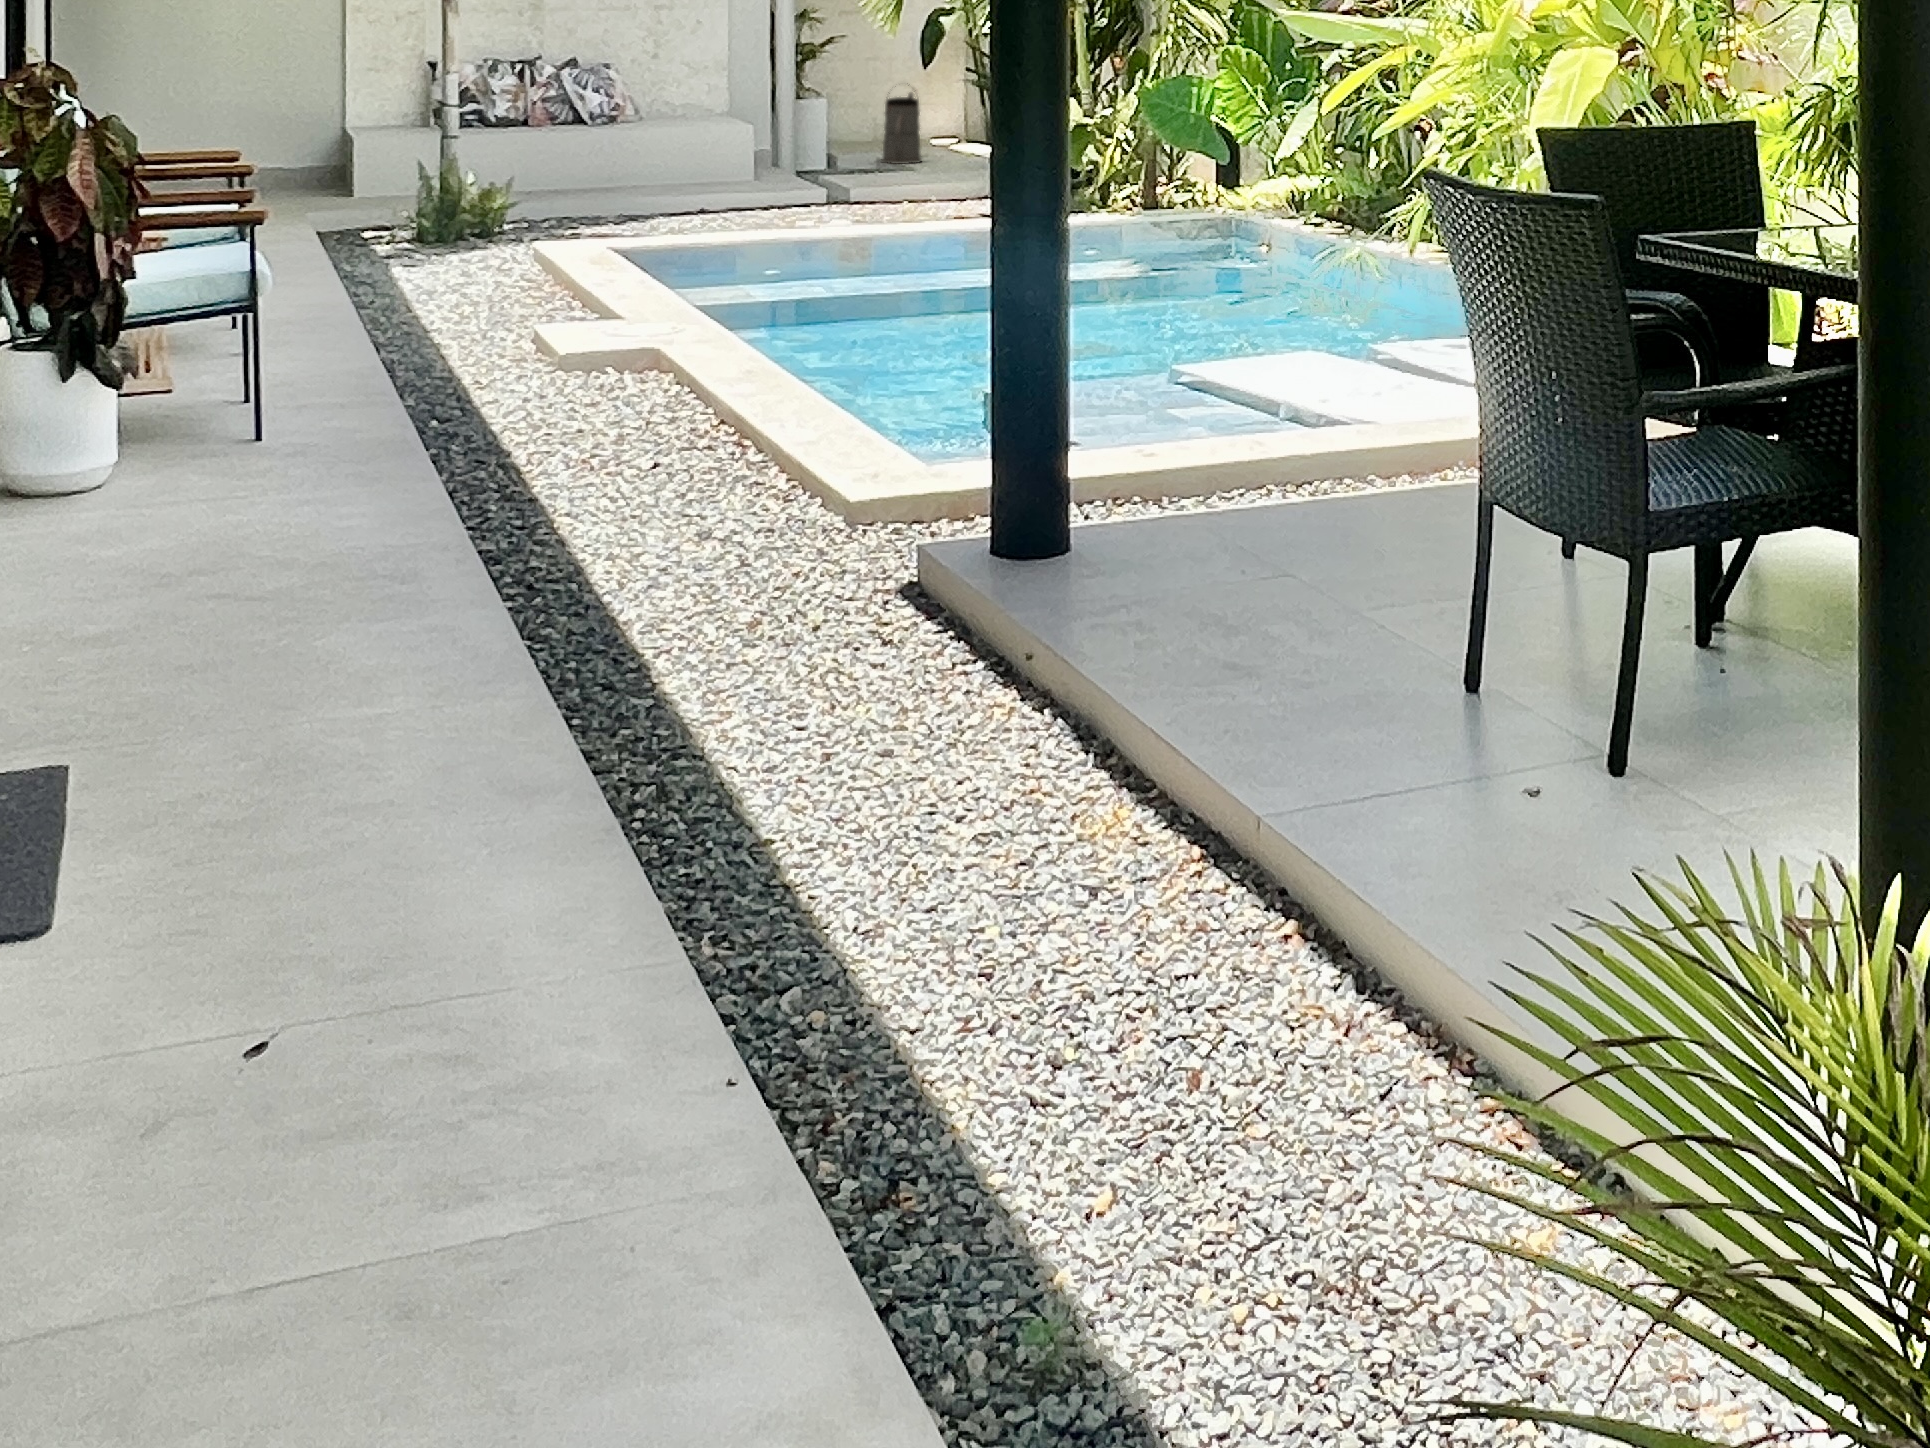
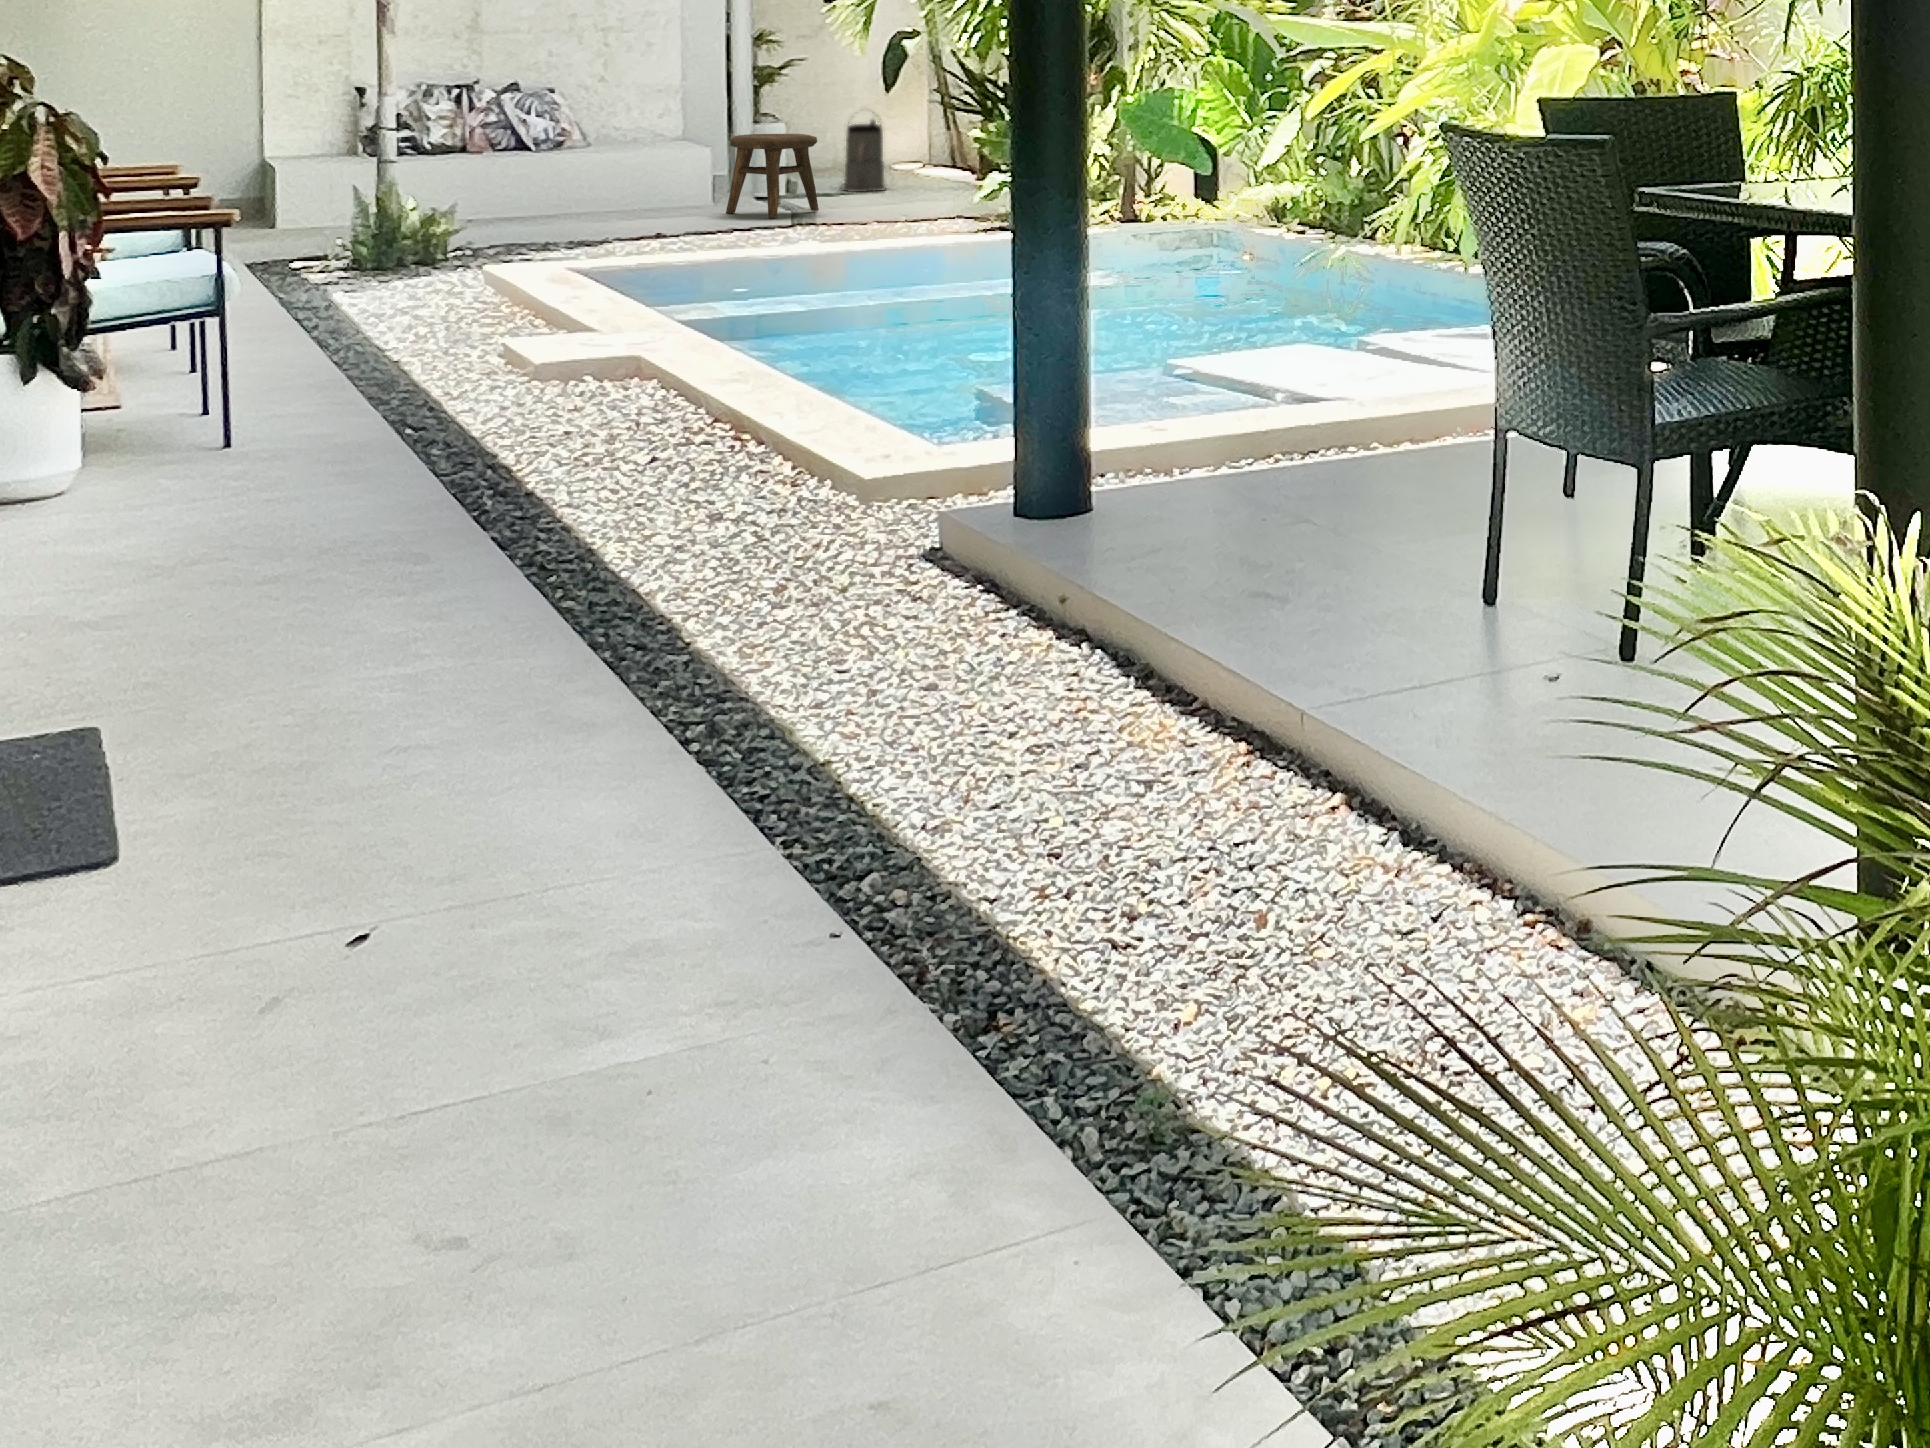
stool: none [768,109,855,192] -> present [726,134,819,218]

